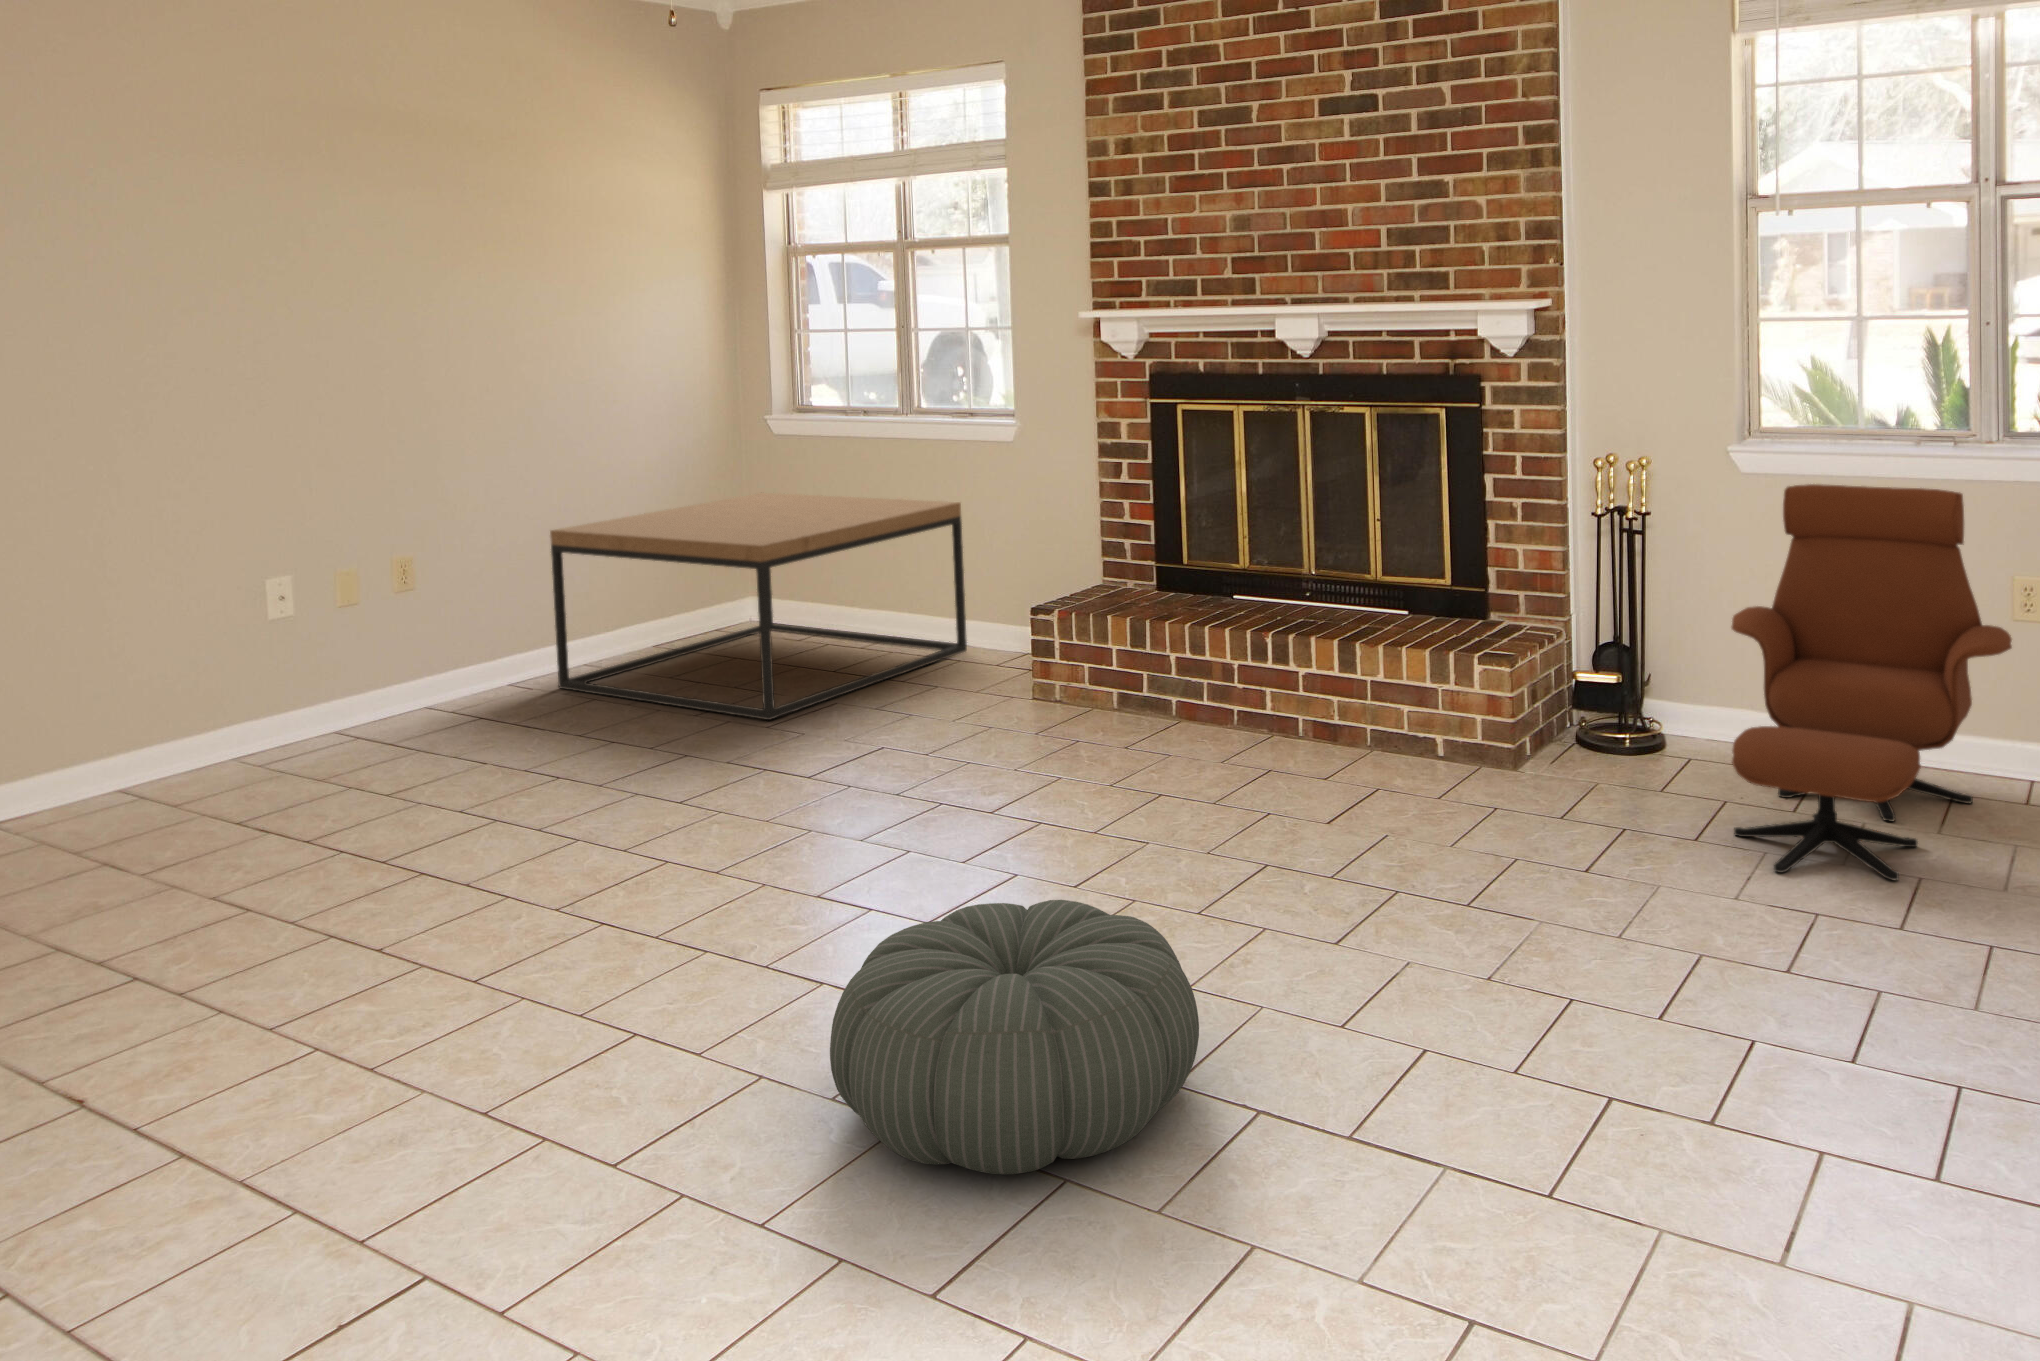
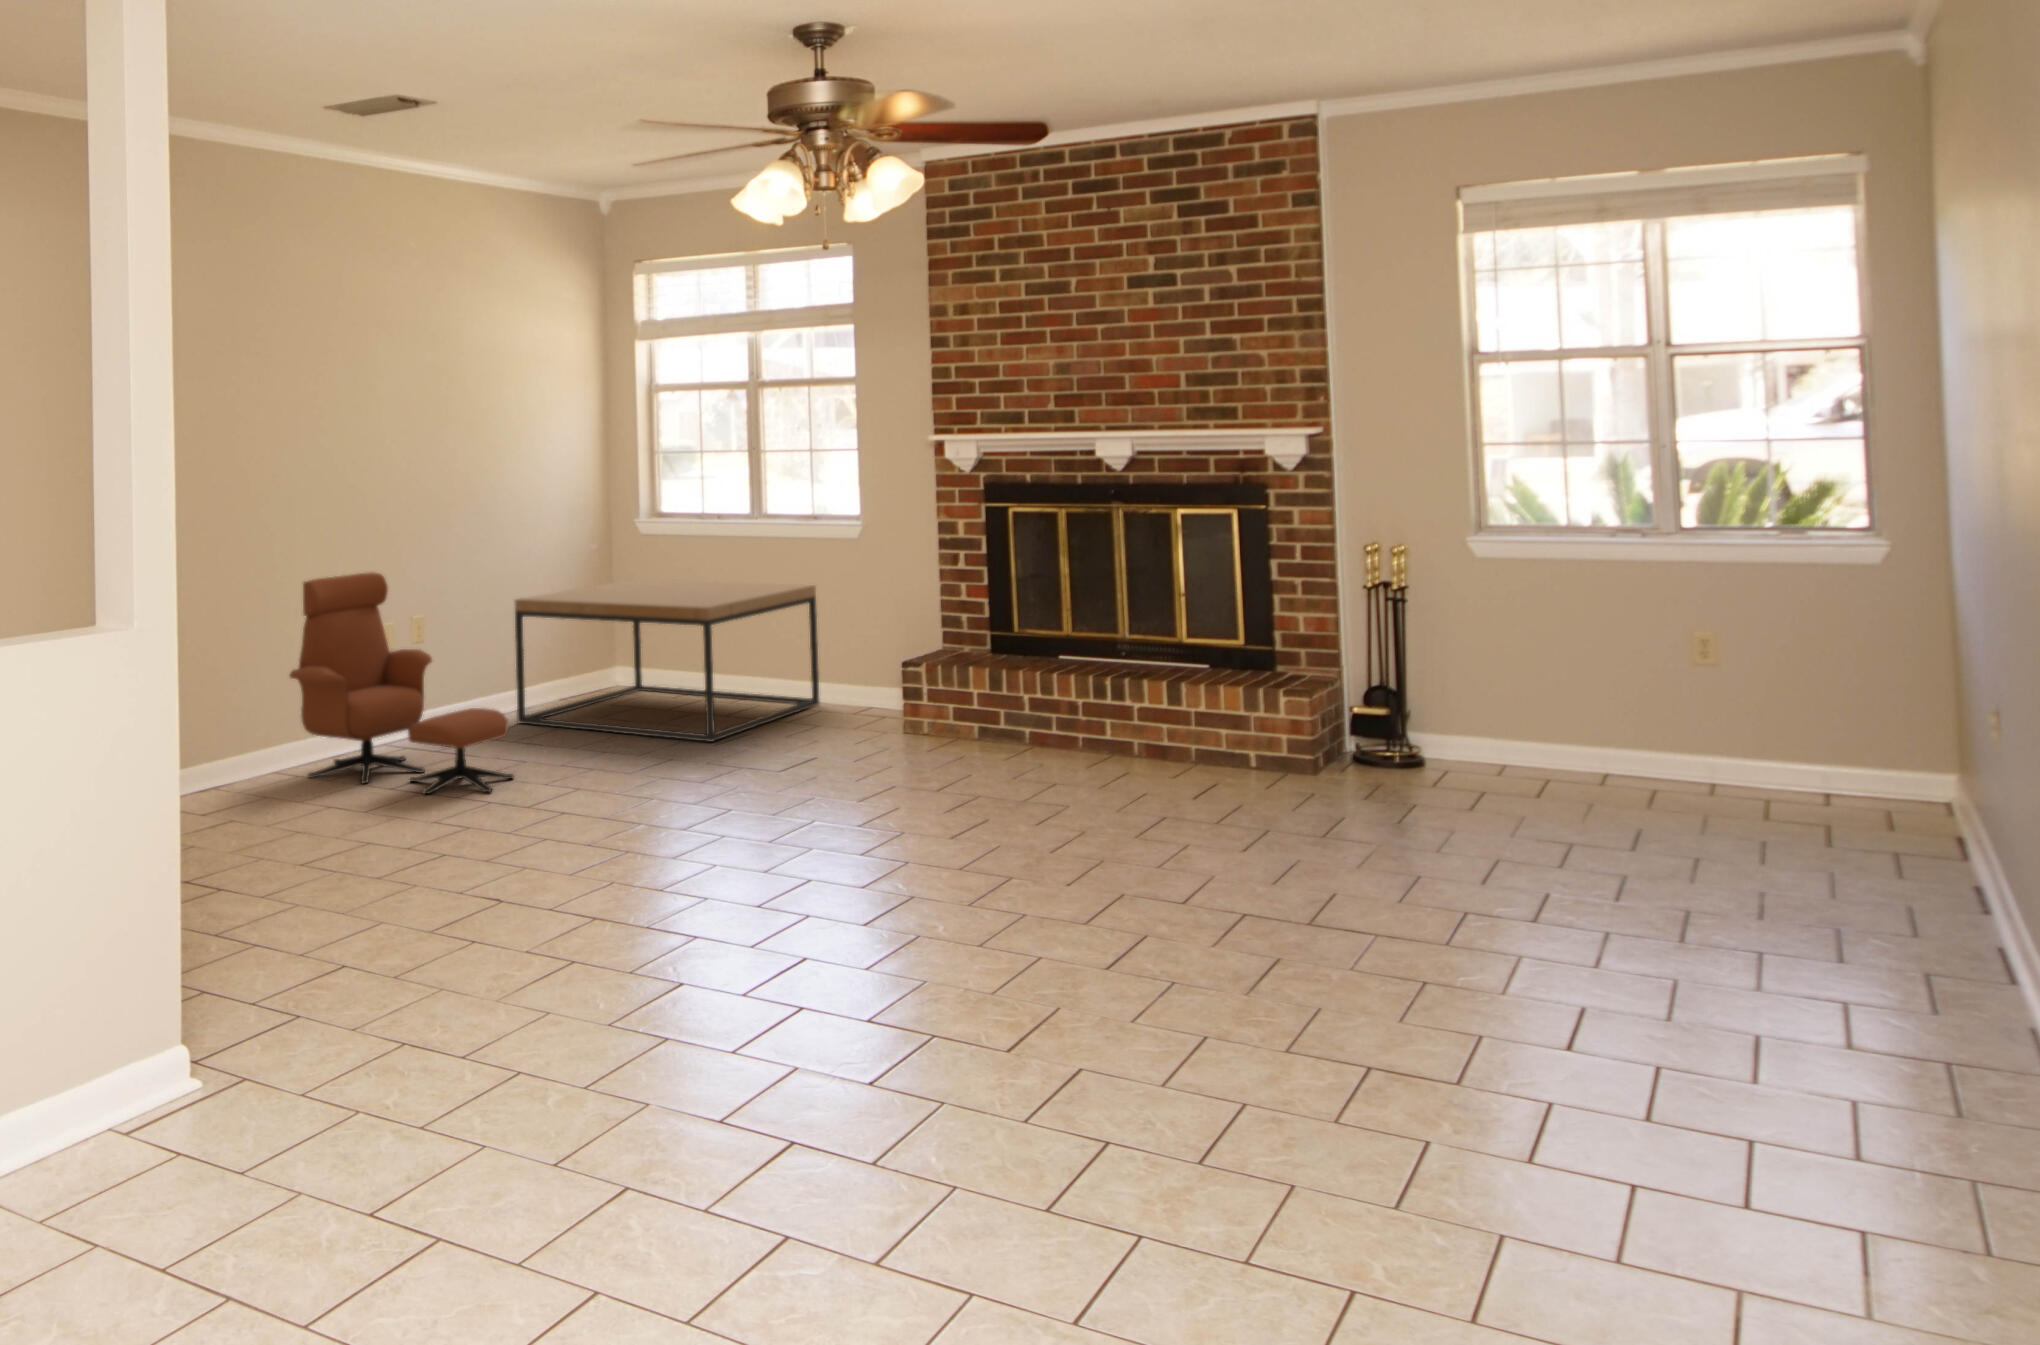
lounge chair: present [1731,484,2012,880] -> present [290,573,514,794]
pouf: present [830,900,1199,1174] -> none [984,800,1218,937]

